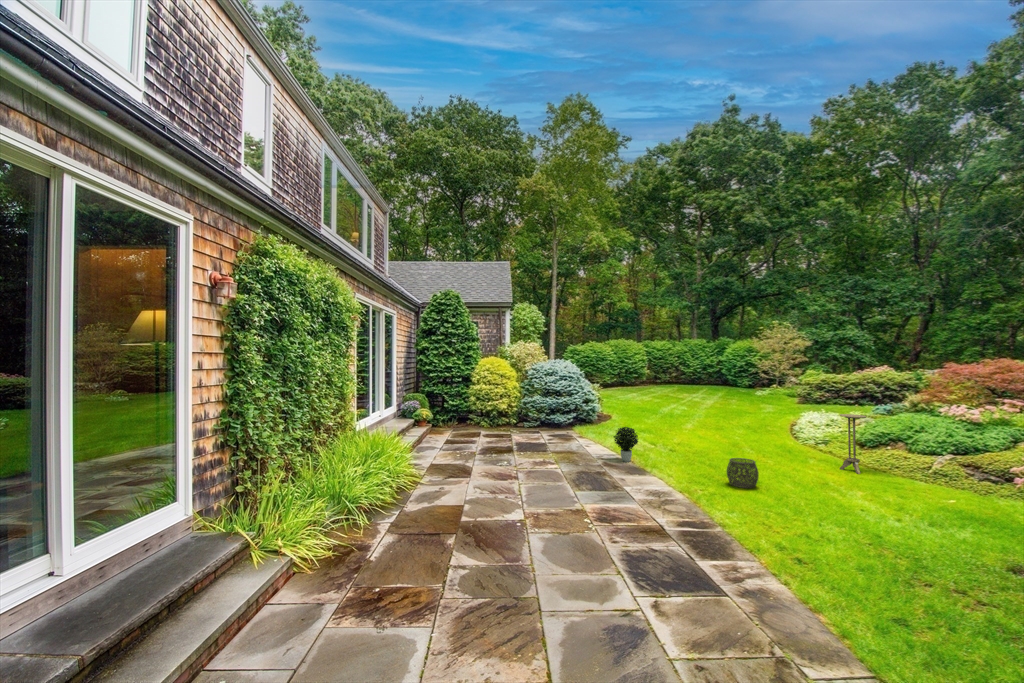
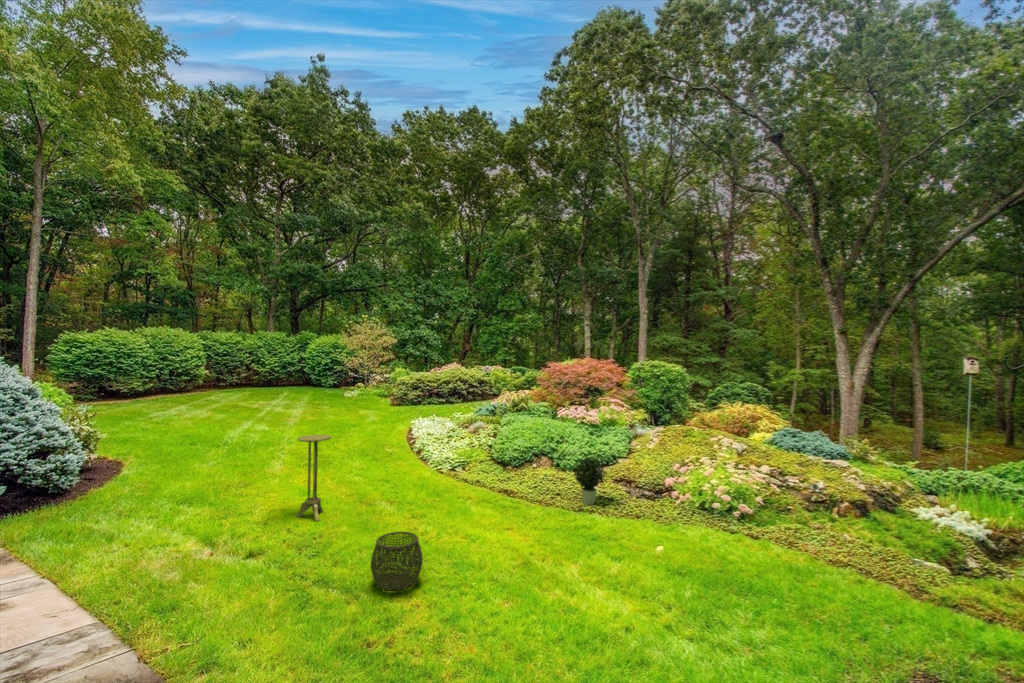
side table: present [840,414,866,474] -> present [296,435,331,521]
potted plant: present [614,427,638,462] -> present [574,457,605,505]

